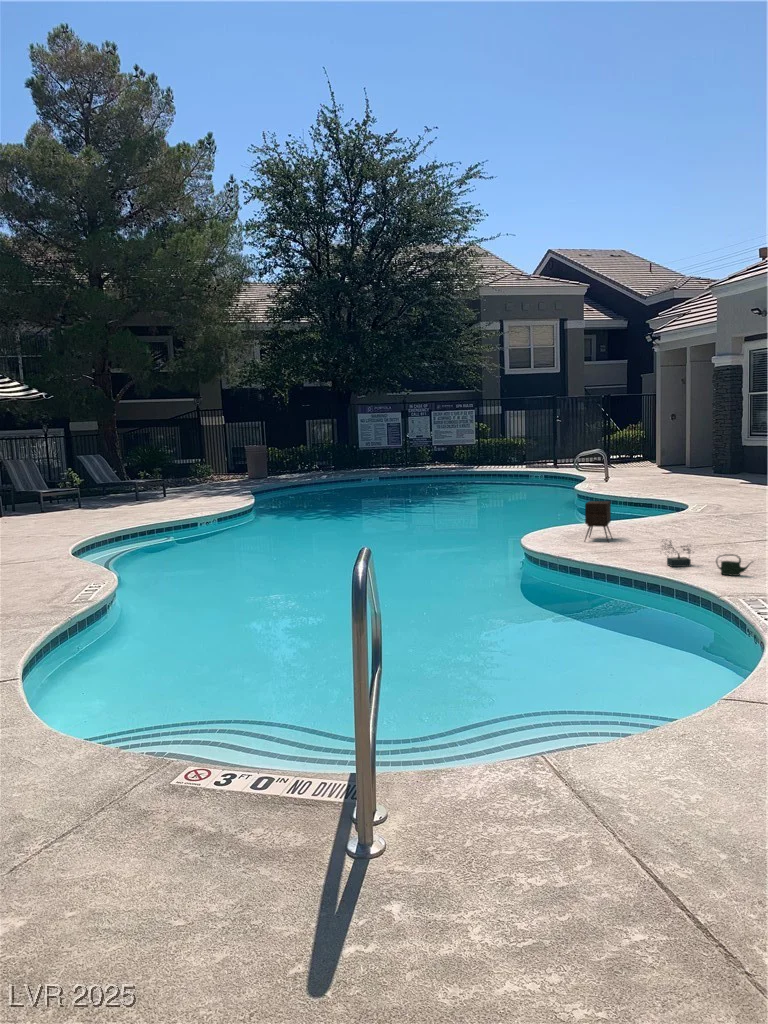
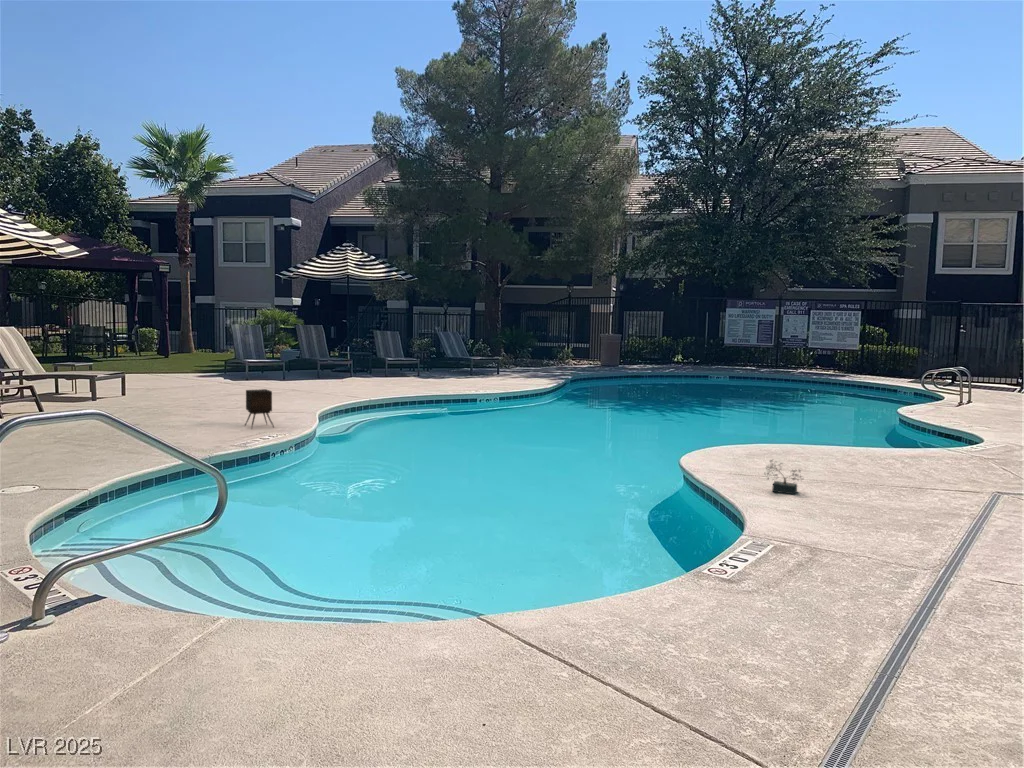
side table: present [585,501,612,541] -> present [245,389,274,429]
watering can: present [716,554,752,576] -> none [798,484,834,511]

